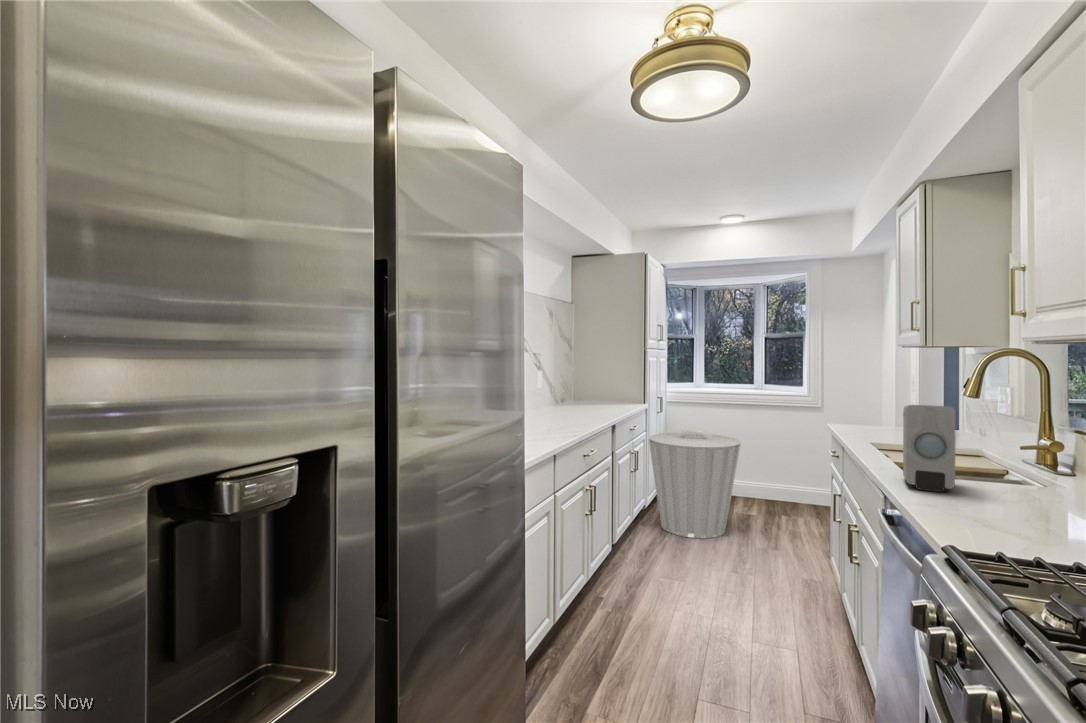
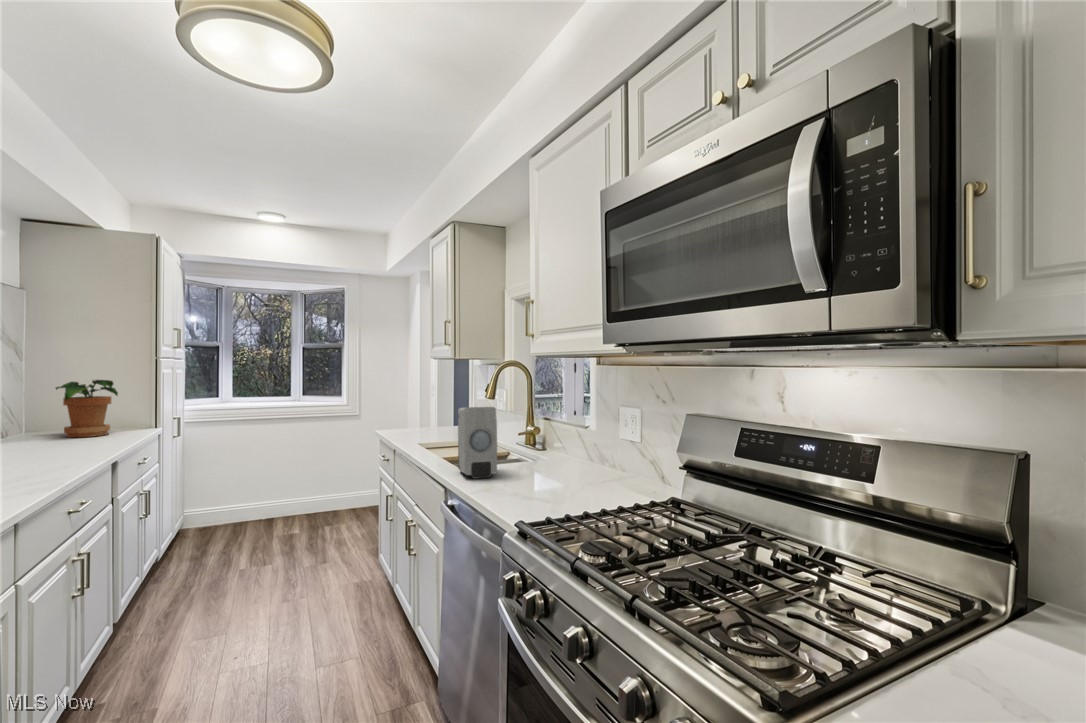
potted plant: none [585,365,619,407] -> present [56,380,118,437]
trash can: present [649,428,740,538] -> none [164,451,285,582]

